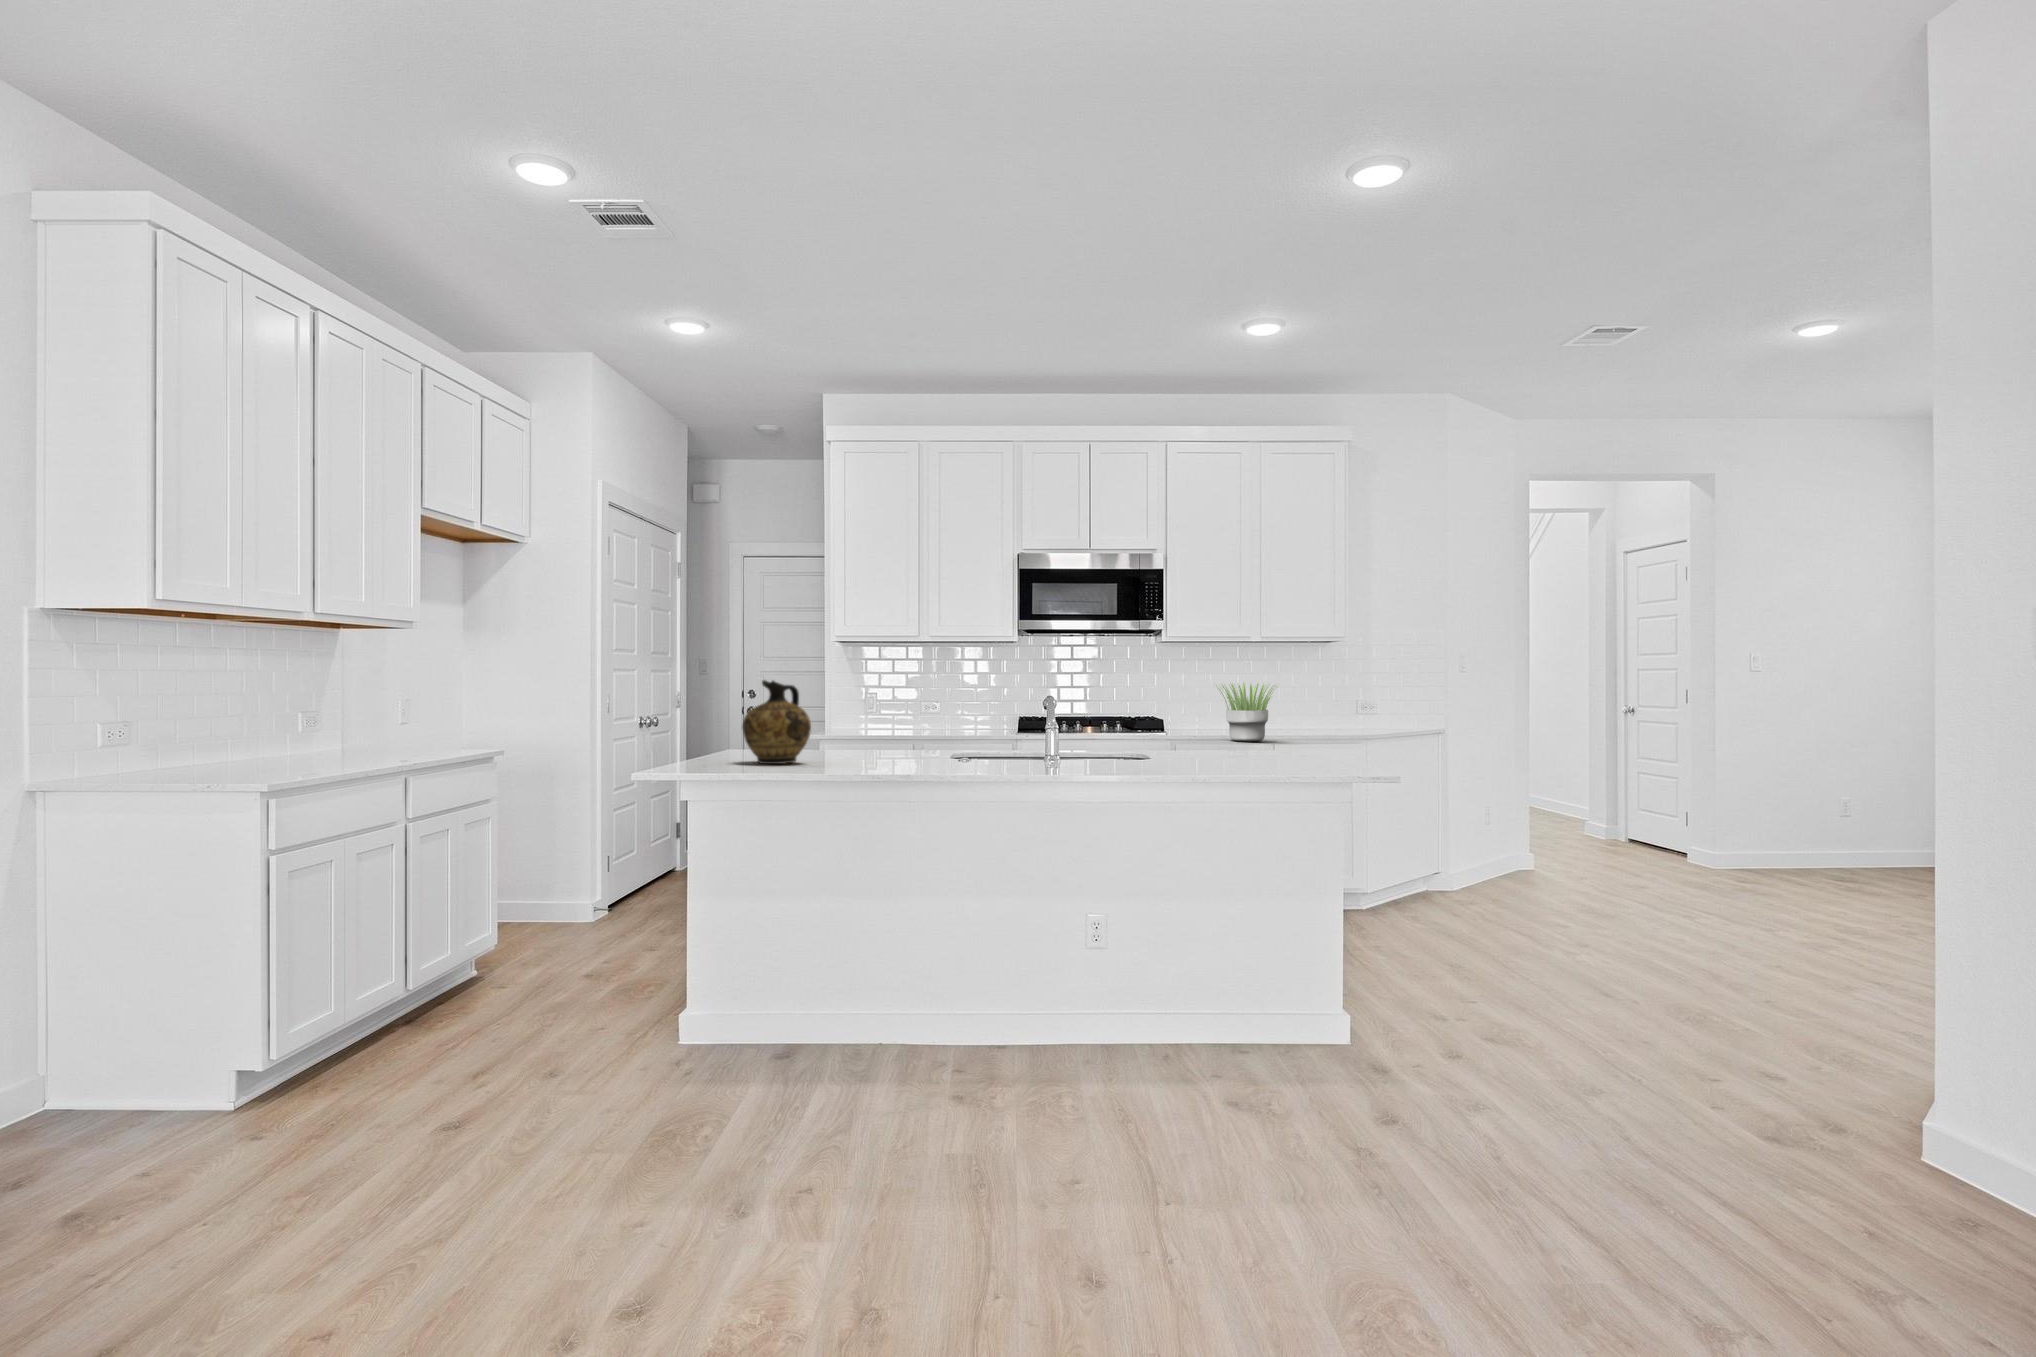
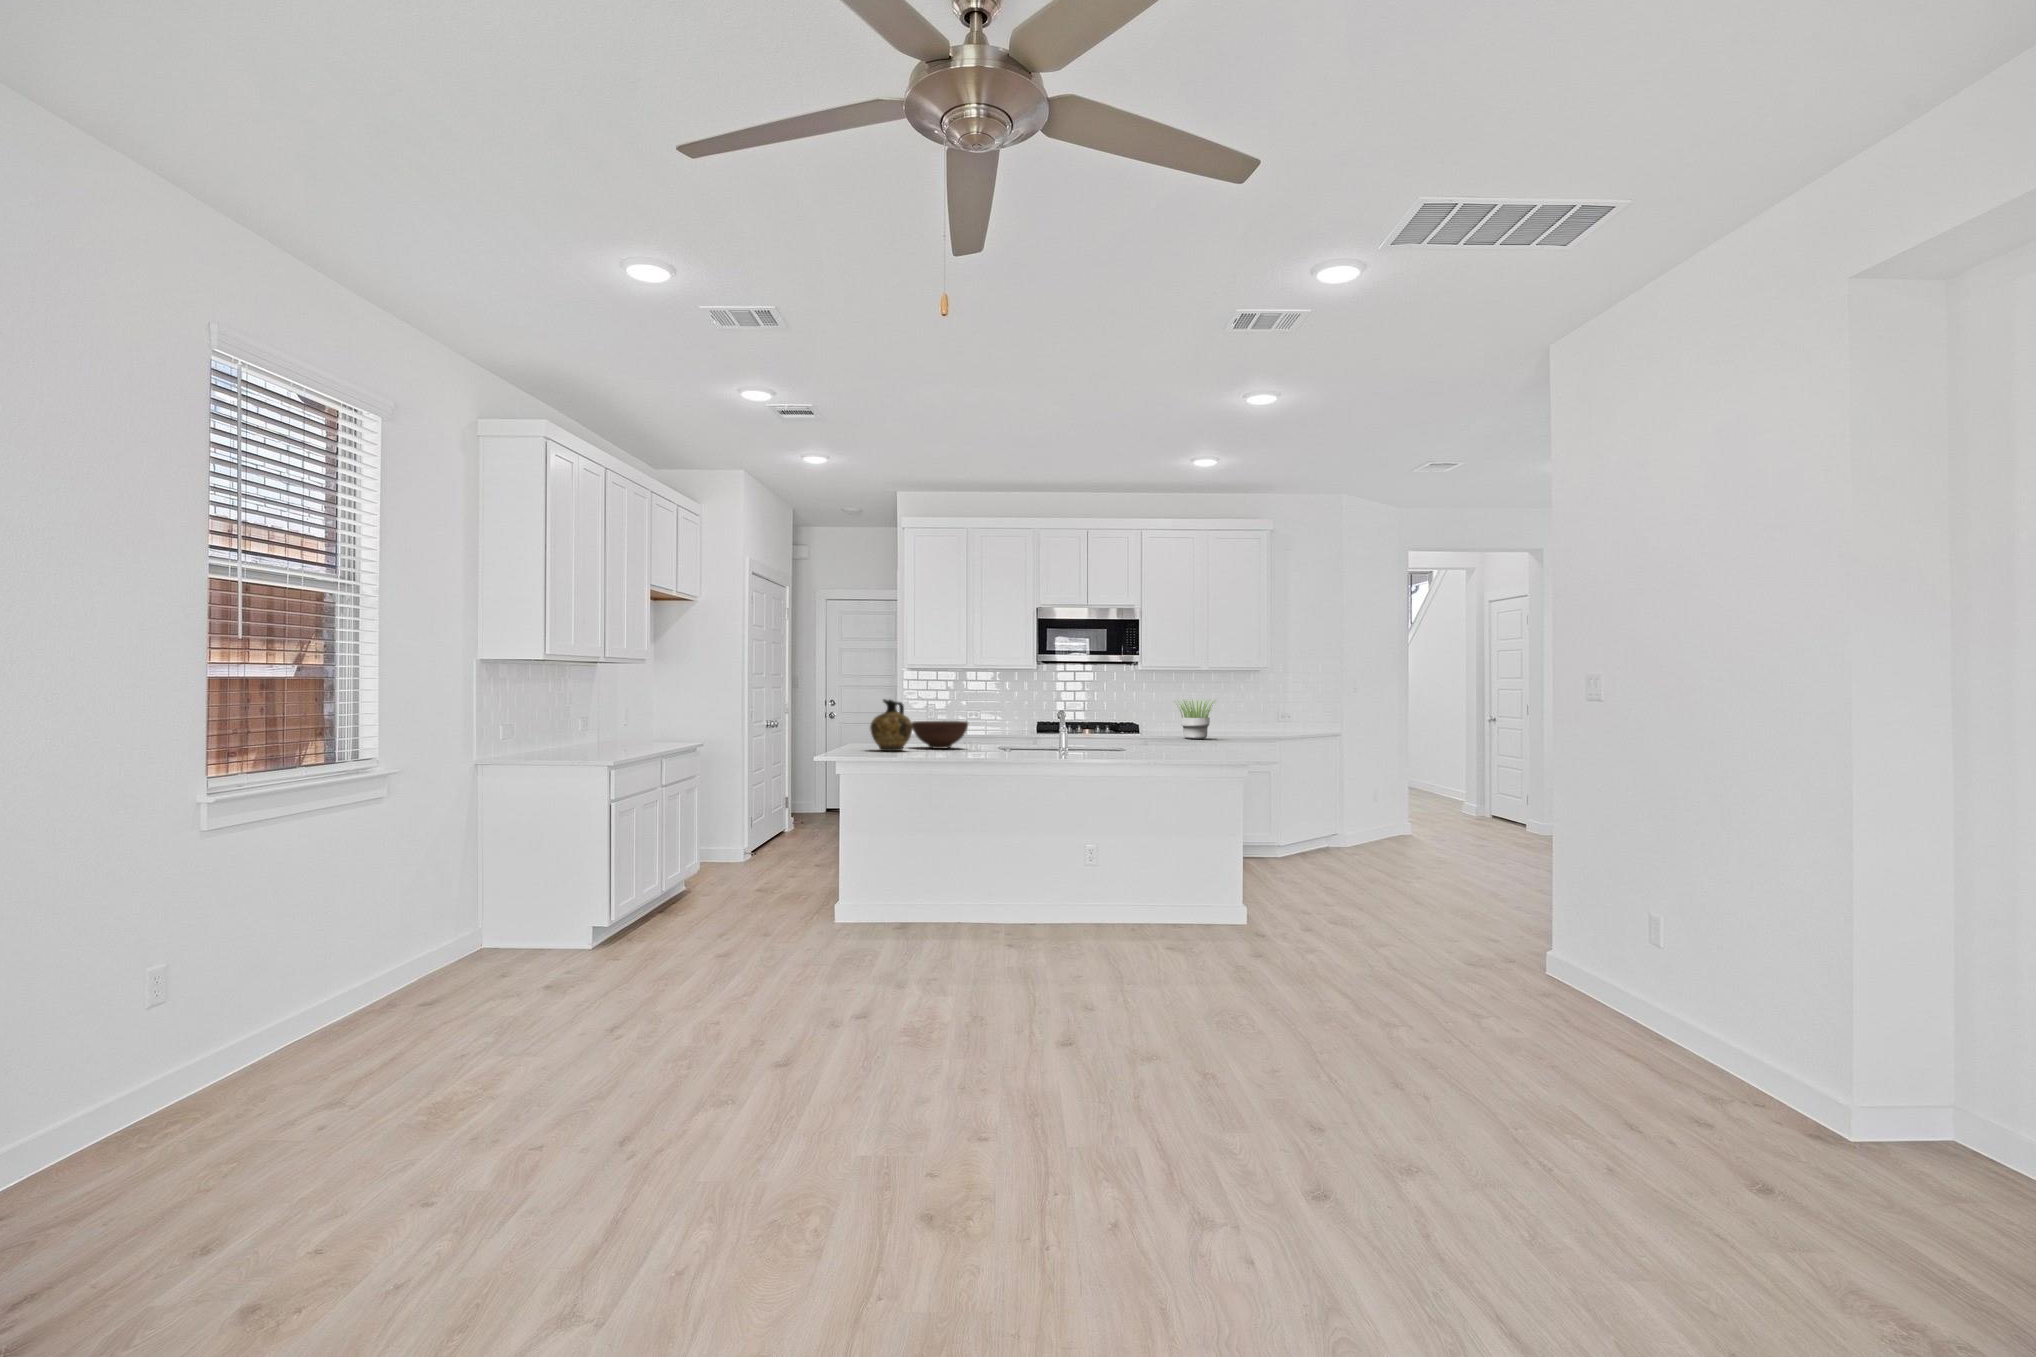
fruit bowl: none [816,715,905,758] -> present [912,721,968,749]

